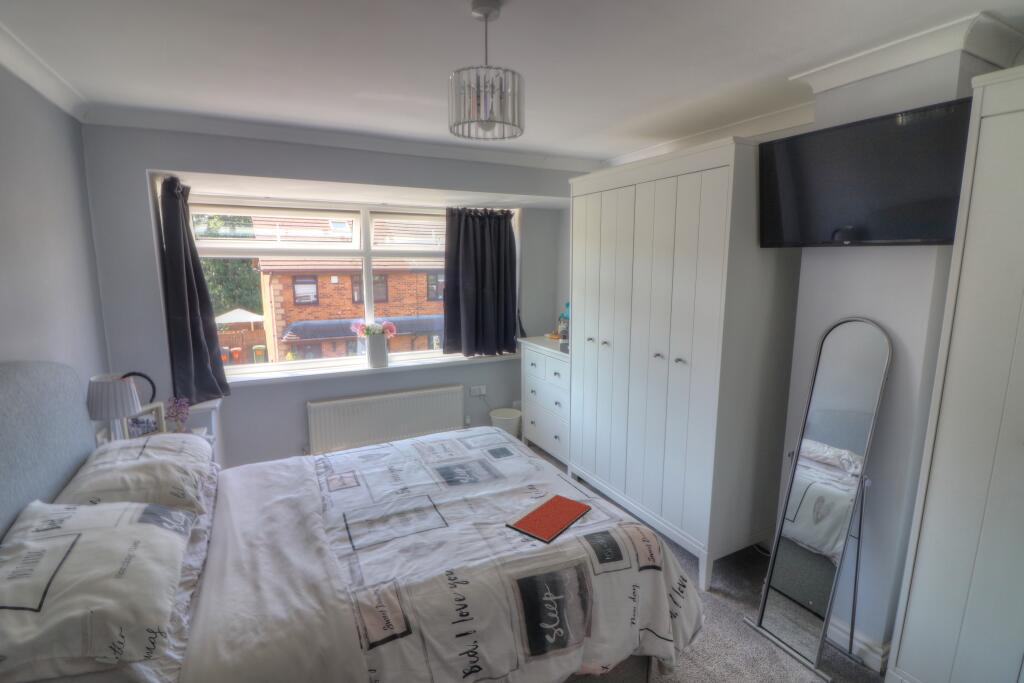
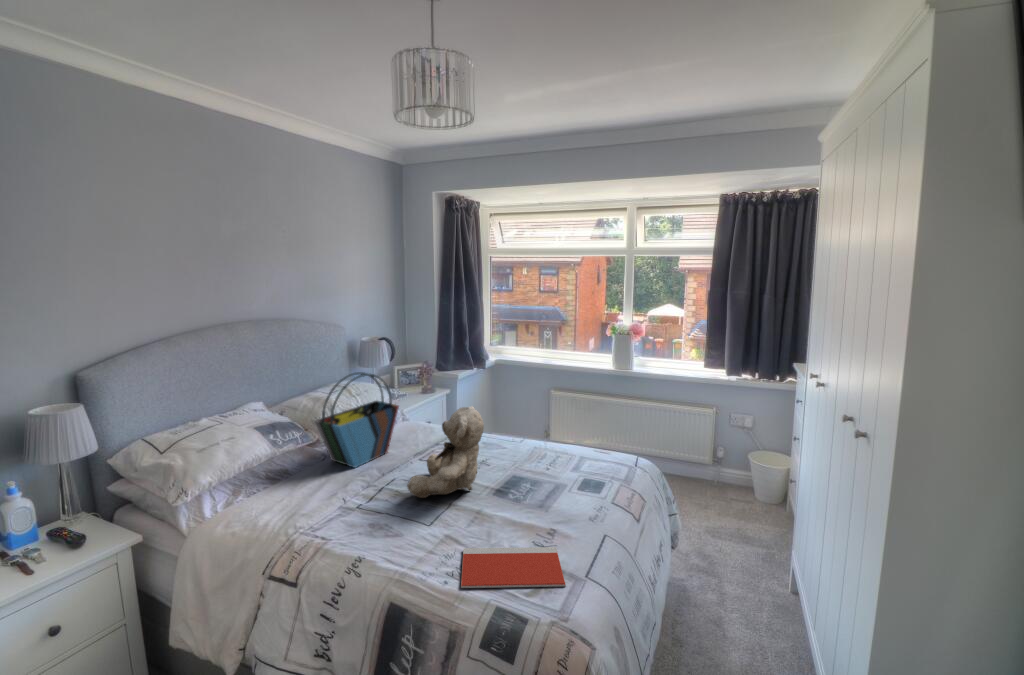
tote bag: none [222,409,286,532] -> present [315,372,399,468]
teddy bear: none [367,410,444,511] -> present [407,406,484,498]

